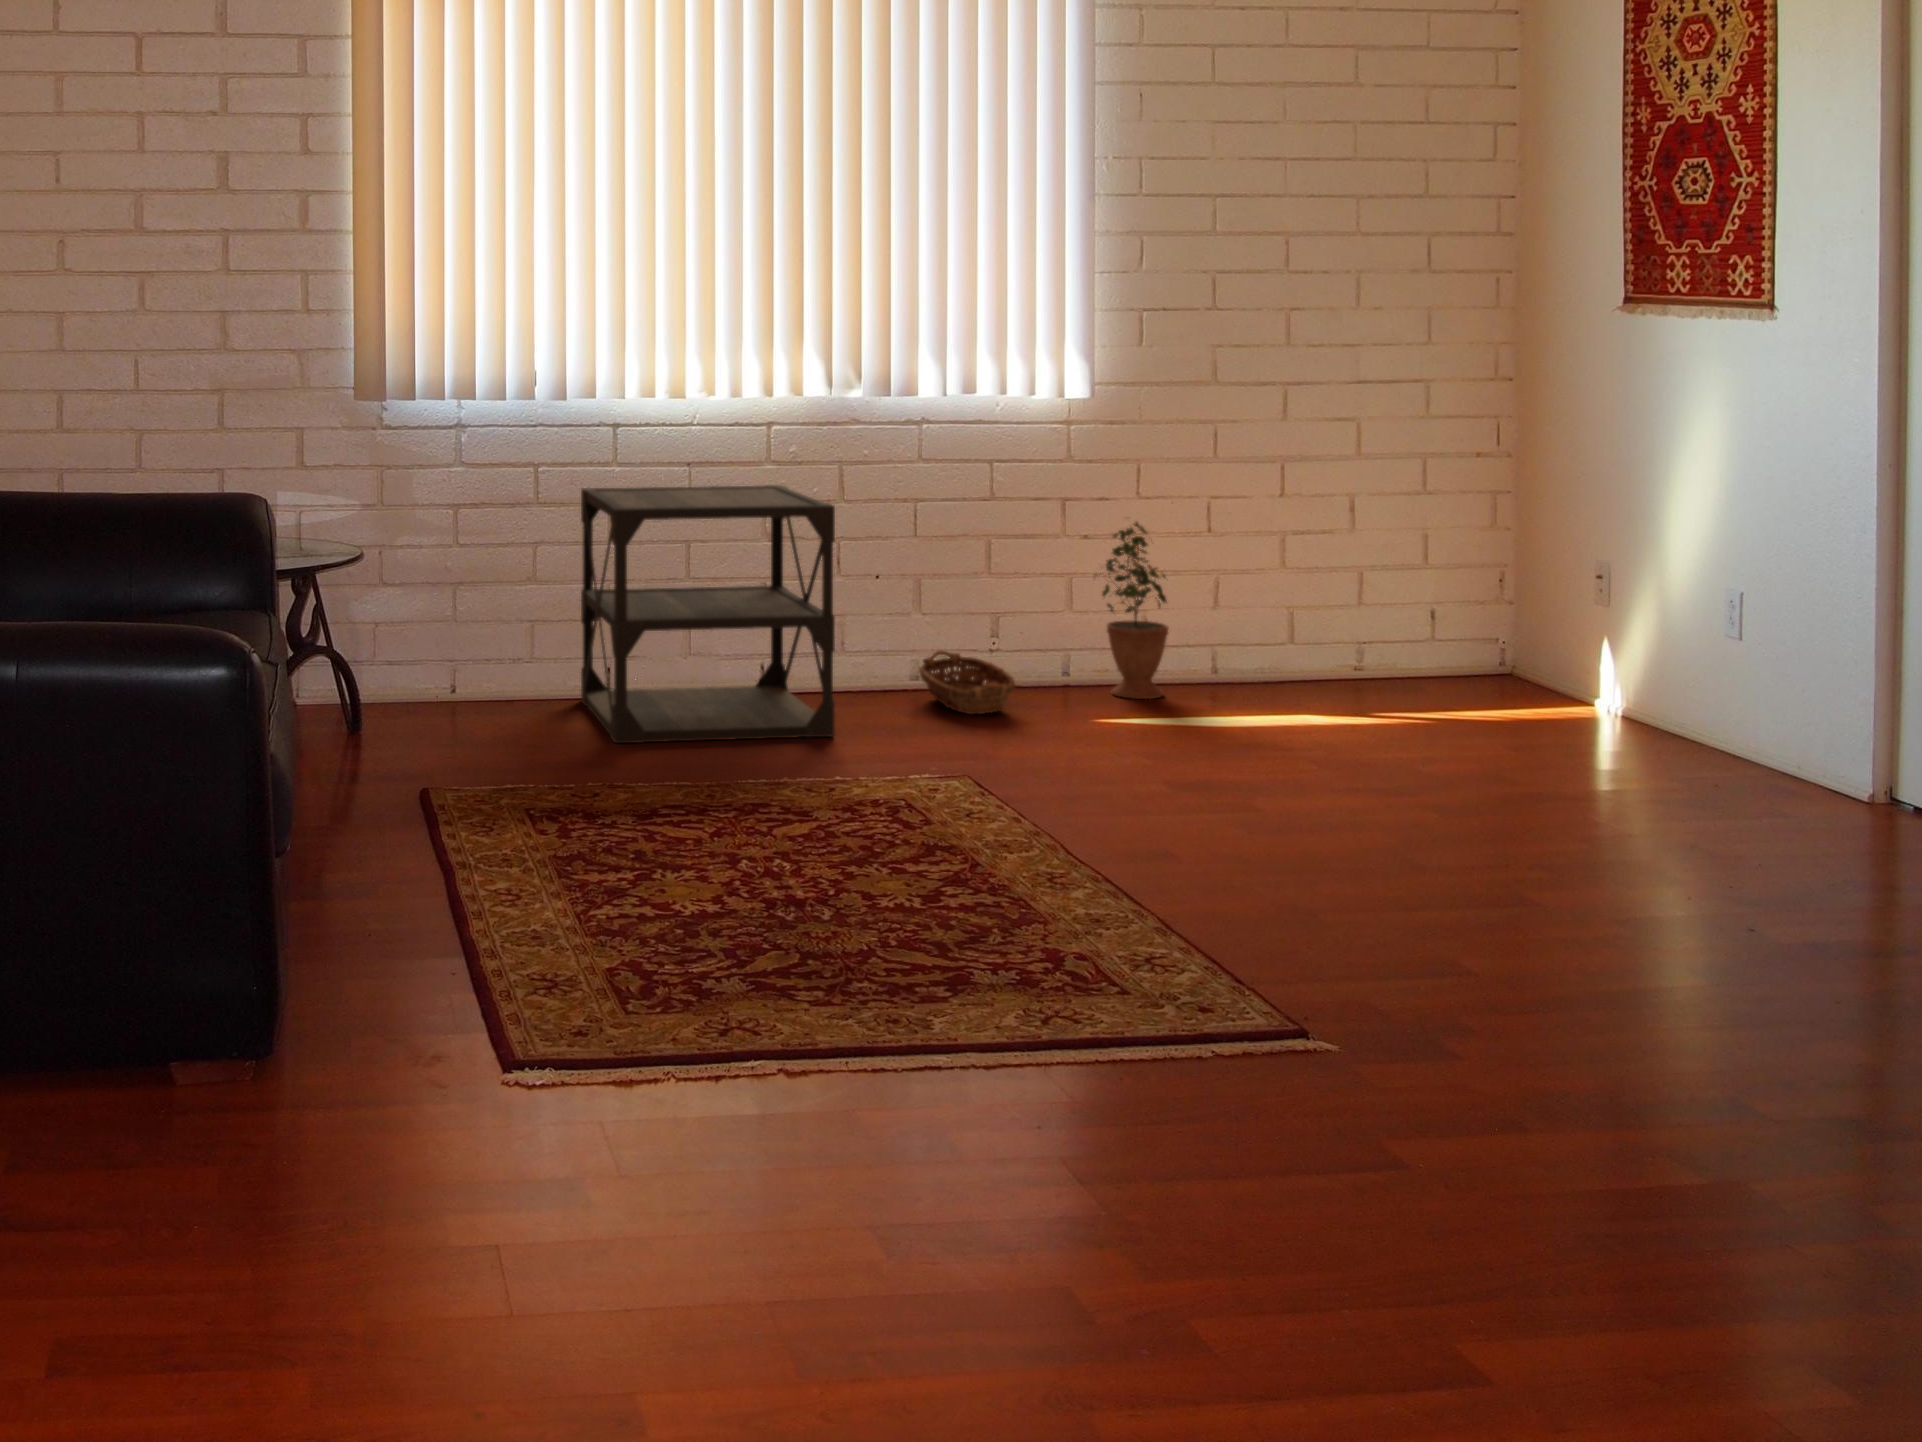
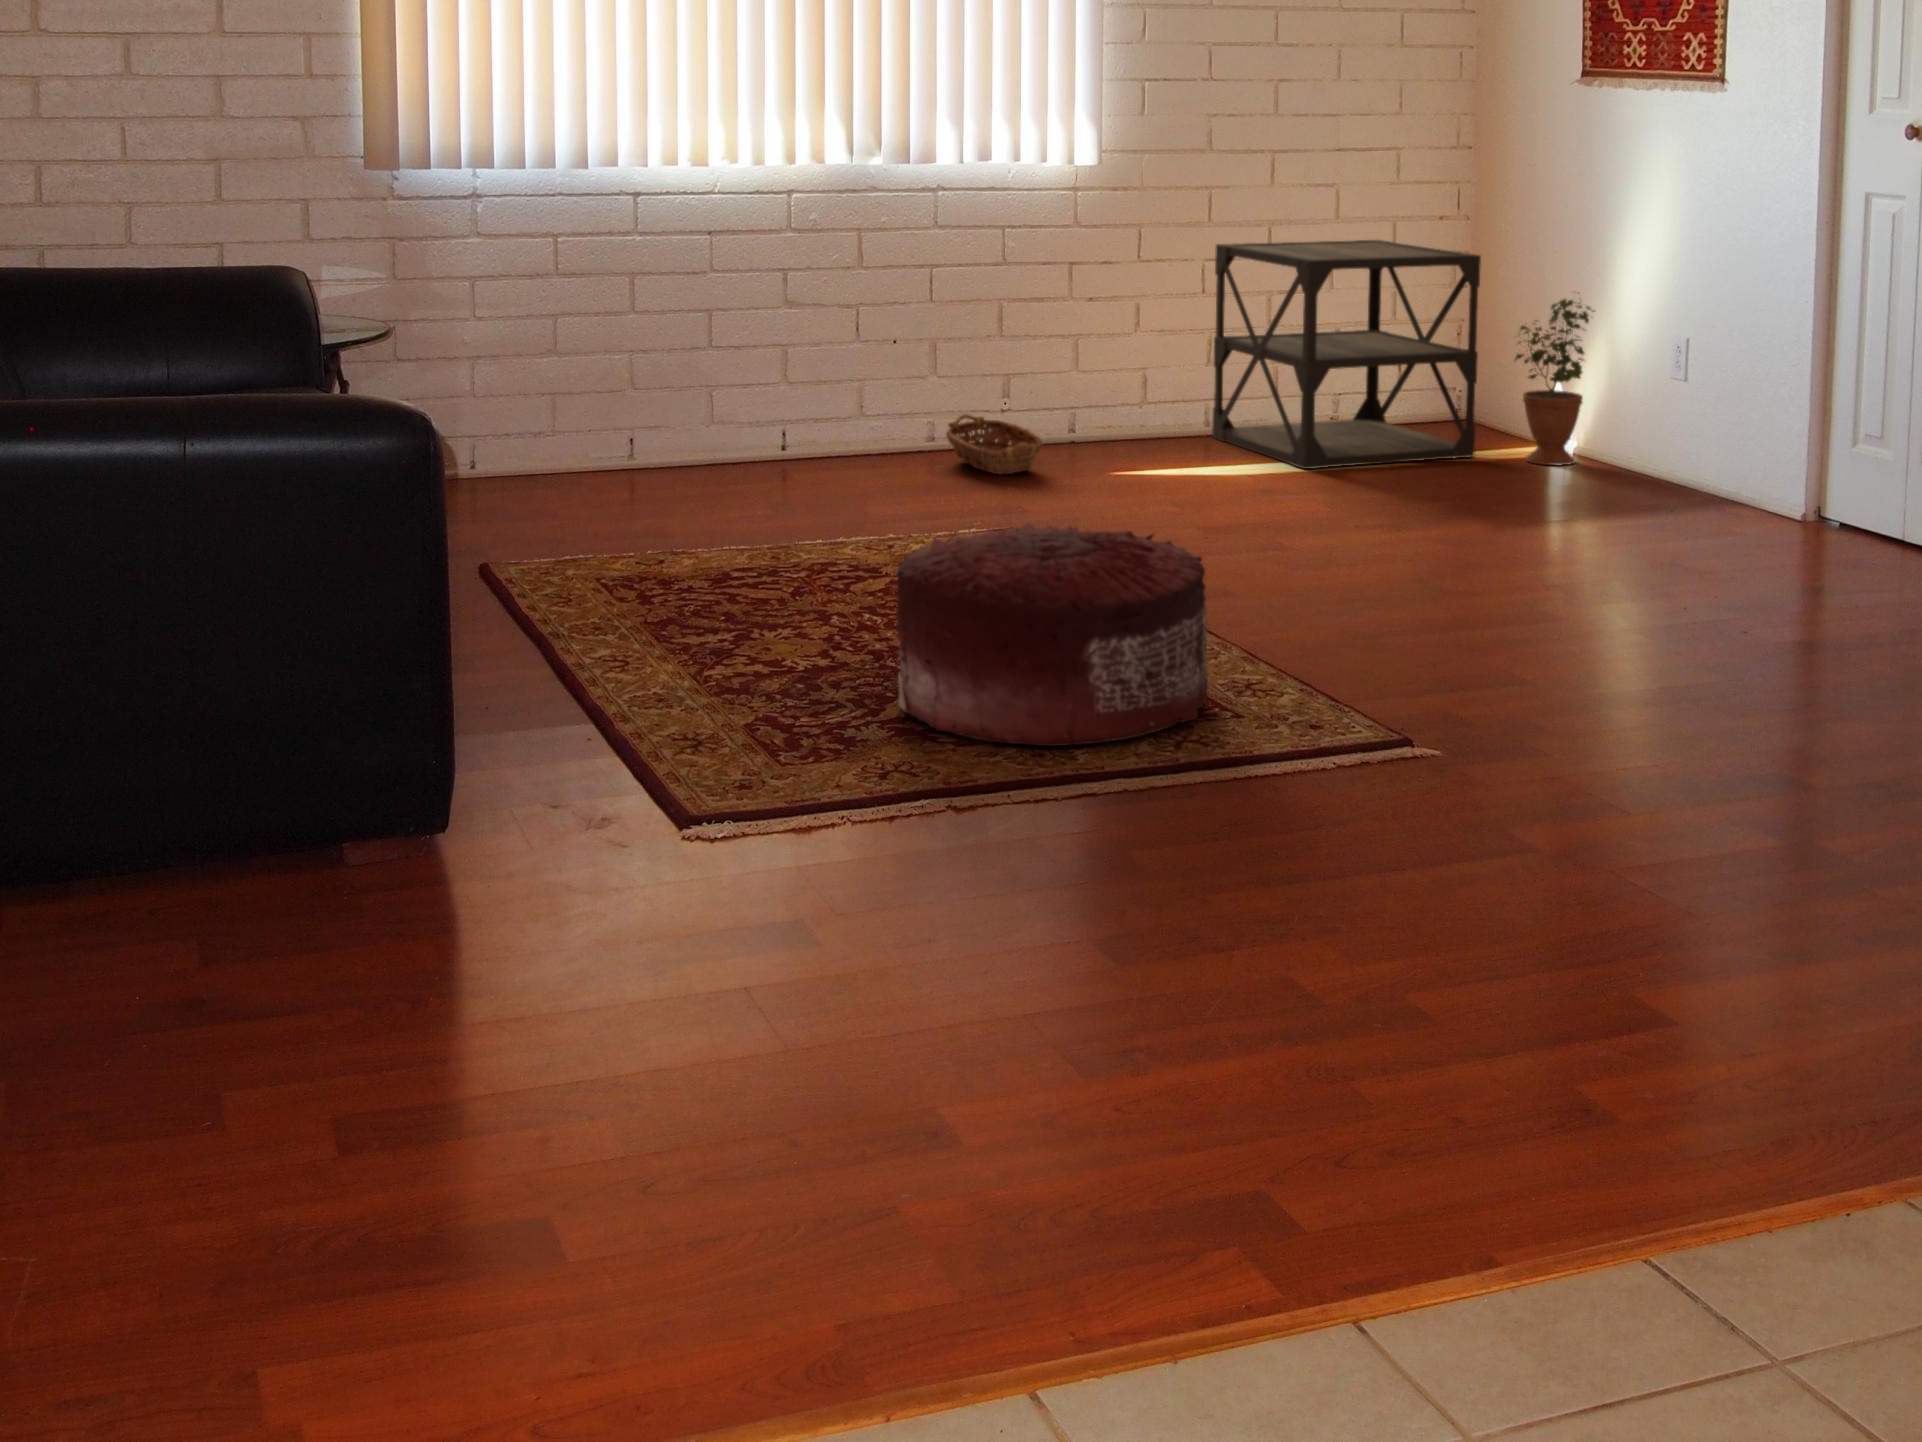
side table: present [581,485,835,743] -> present [1212,240,1481,469]
potted plant: present [1094,522,1169,699] -> present [1515,299,1596,465]
pouf: none [767,771,1102,1016] -> present [896,523,1208,746]

